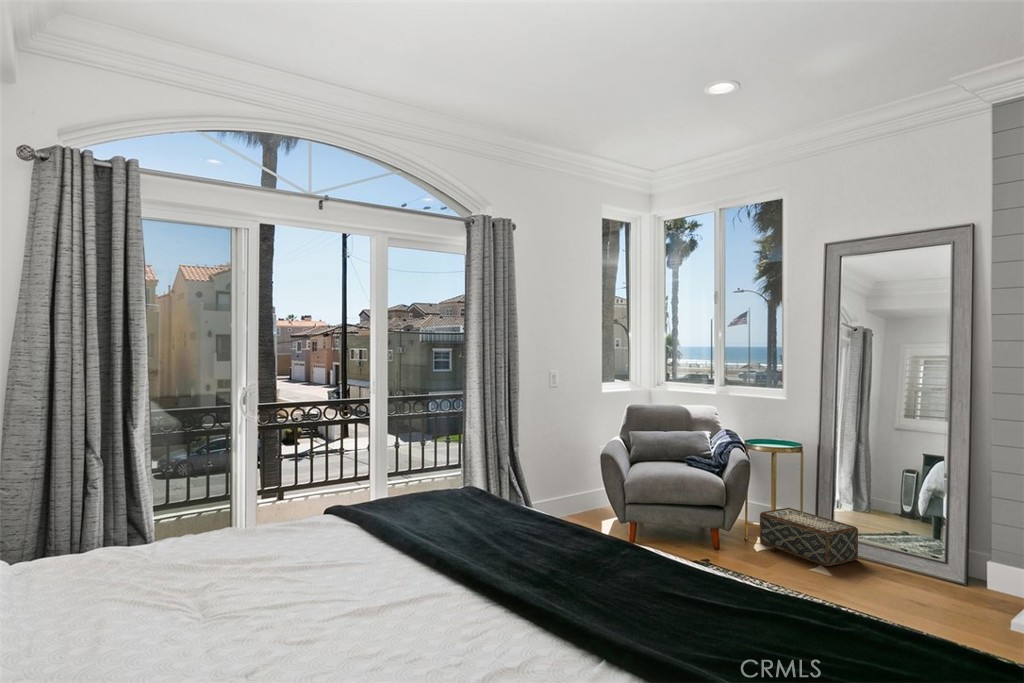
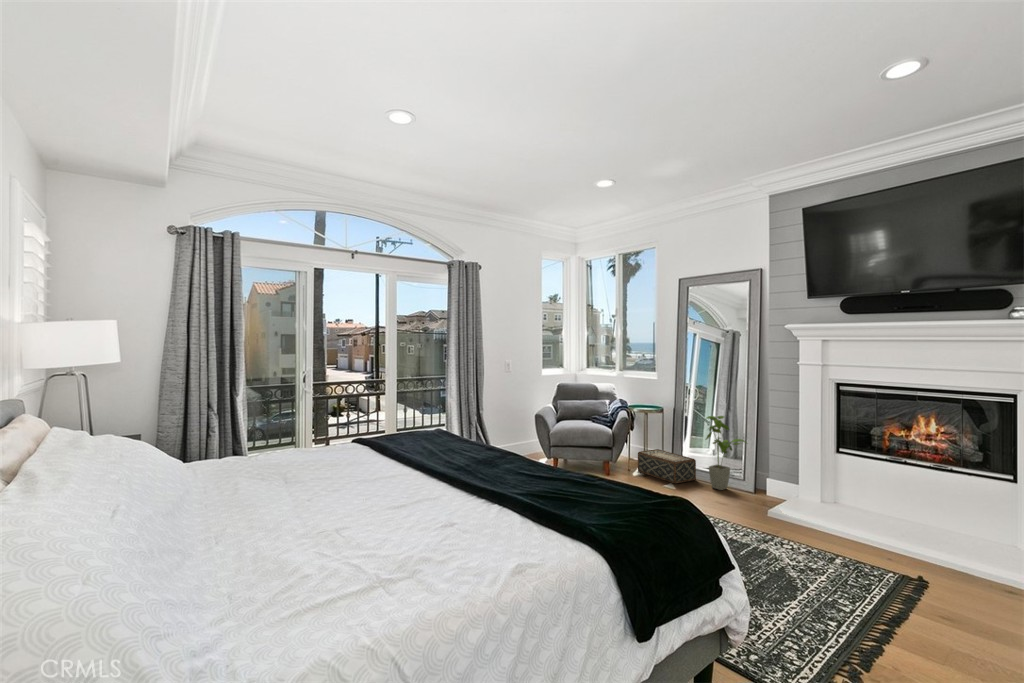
house plant: none [878,461,956,580] -> present [706,416,746,490]

